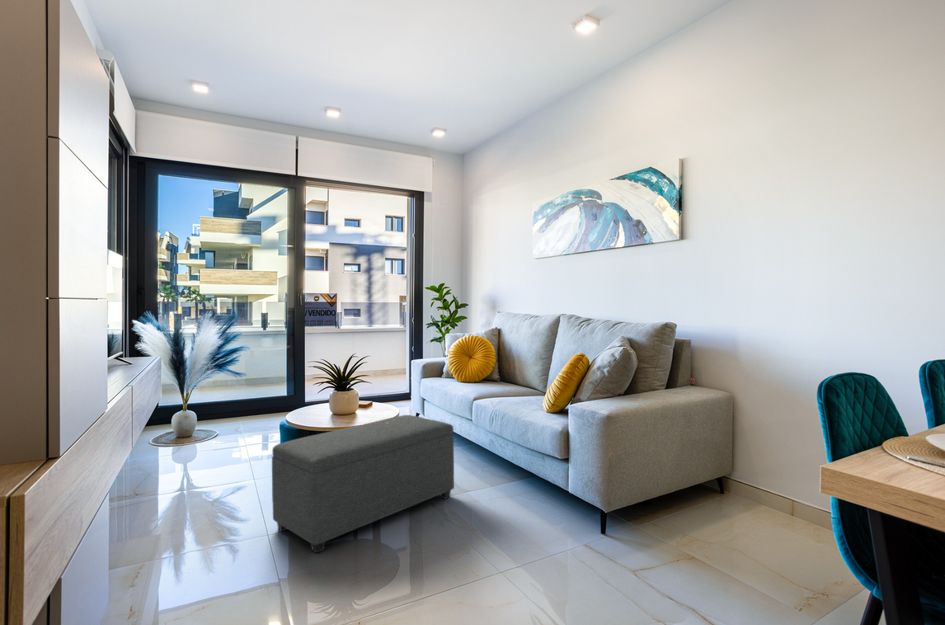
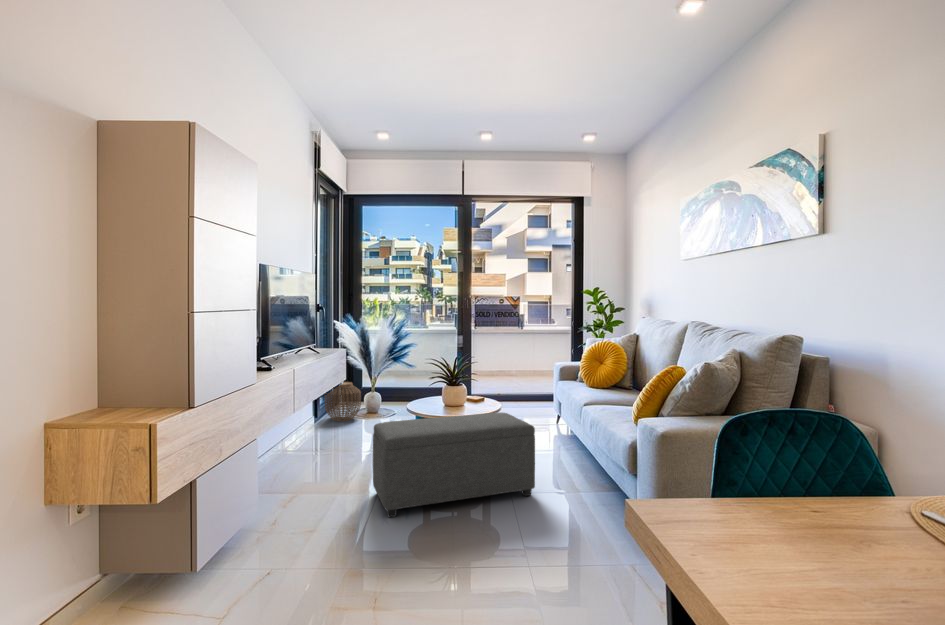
woven basket: none [130,401,183,453] -> present [325,382,361,421]

